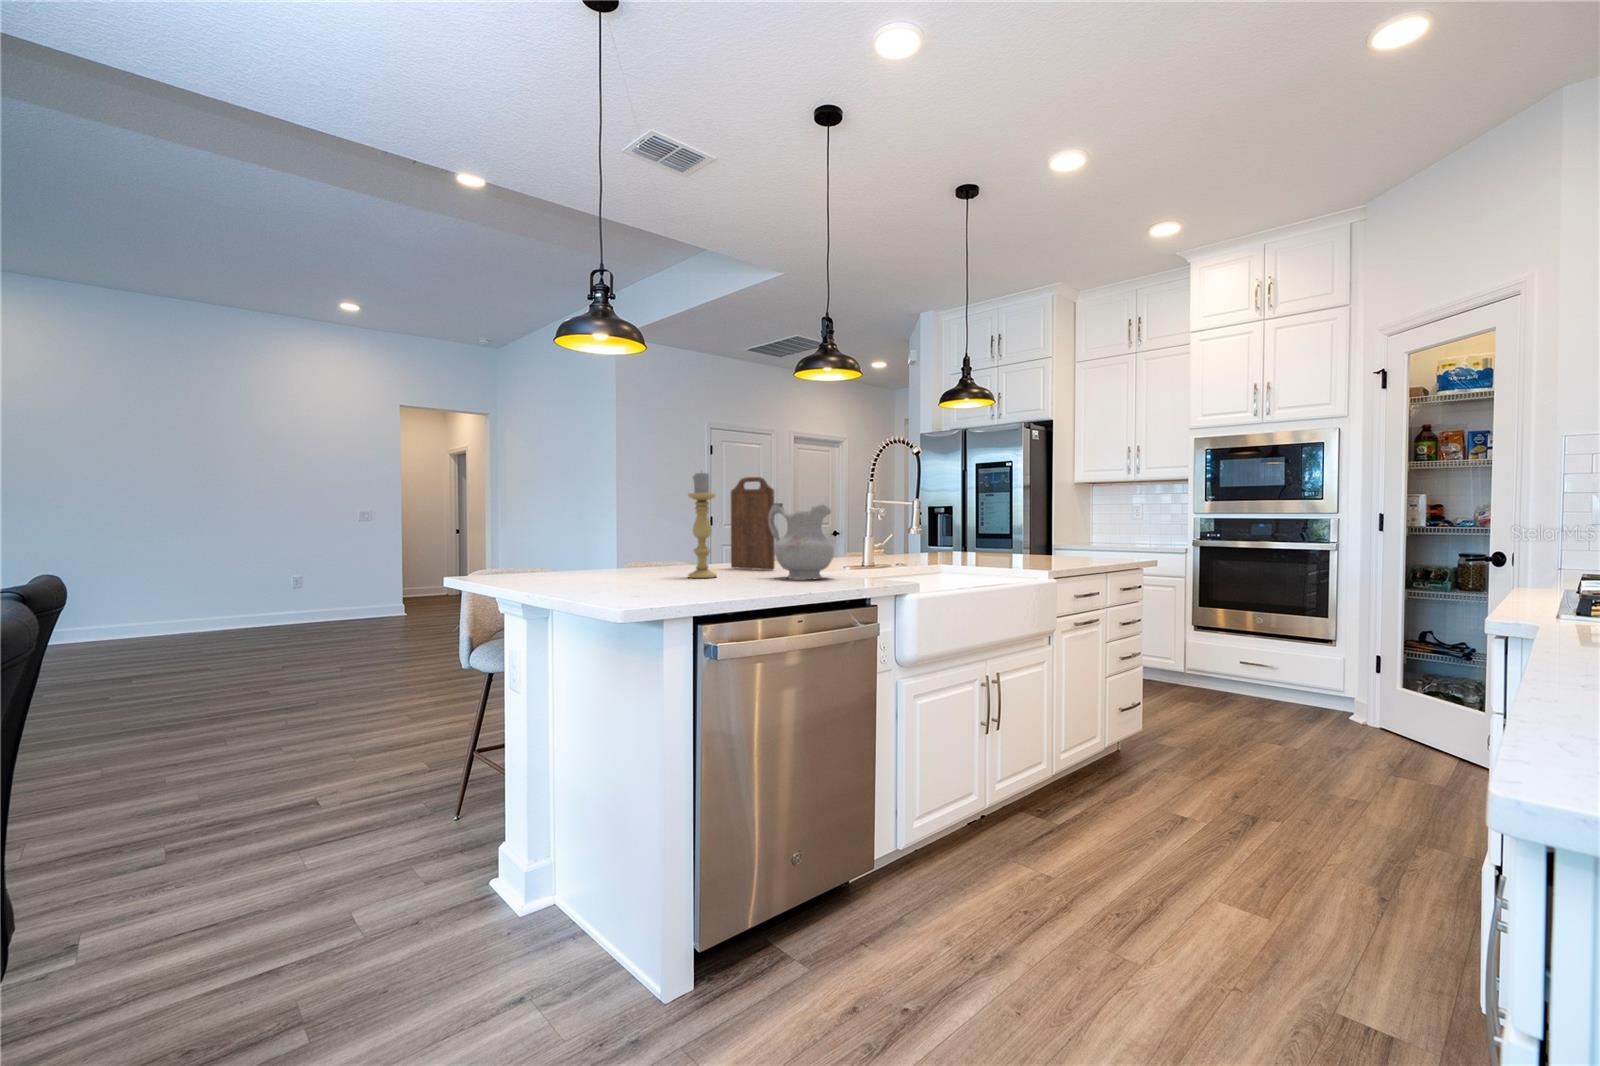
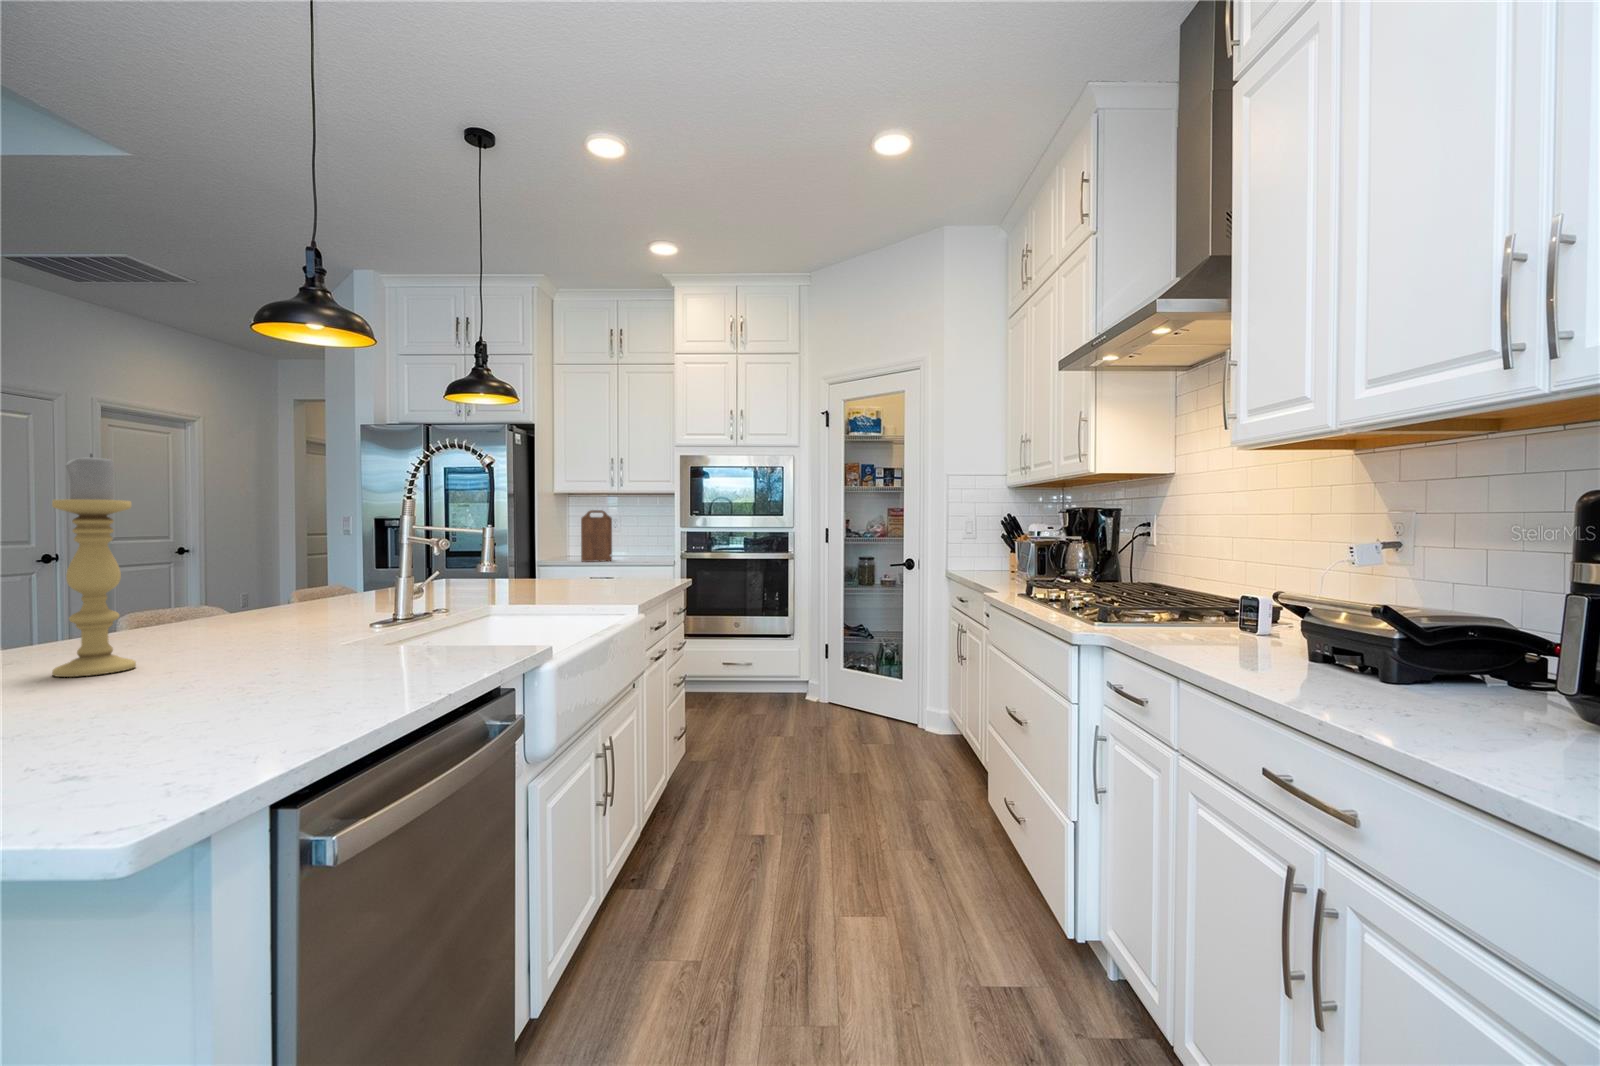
cutting board: present [731,477,775,570] -> present [581,510,612,562]
ceramic pitcher: present [769,503,834,579] -> none [261,519,399,652]

